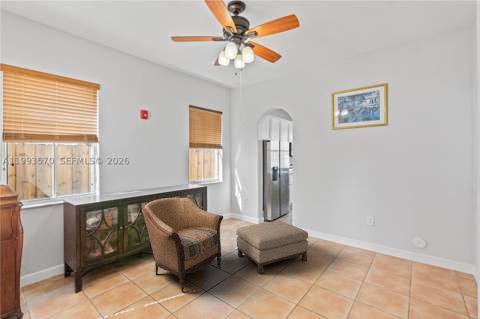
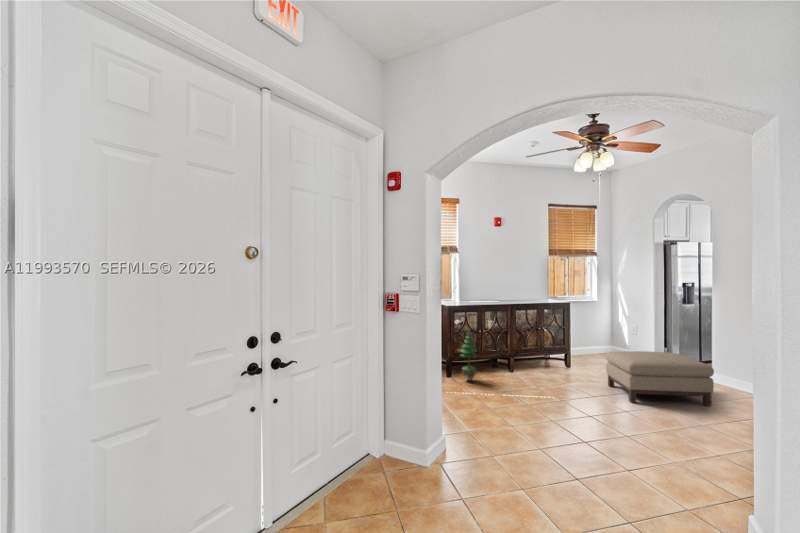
armchair: present [142,198,223,292] -> none [498,309,587,396]
potted tree: none [94,229,118,287] -> present [461,331,477,380]

